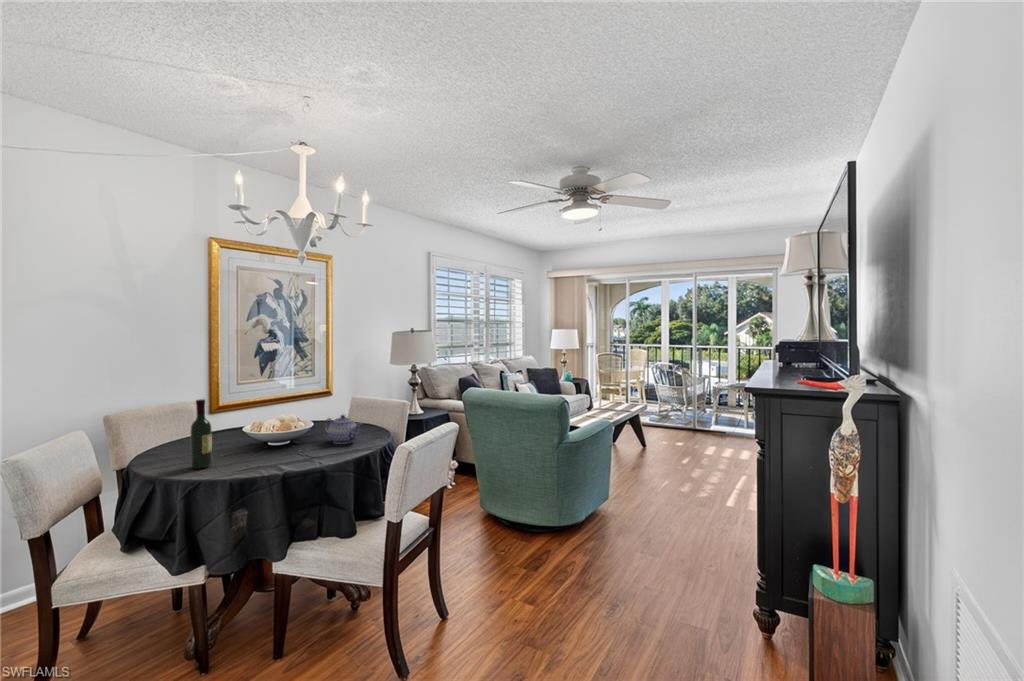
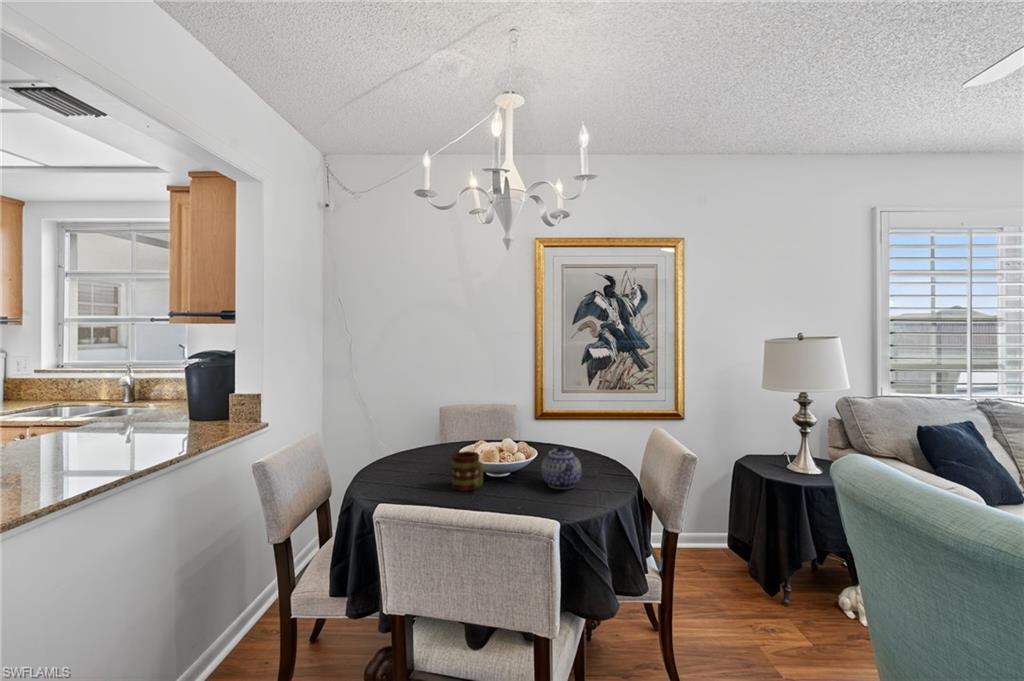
wine bottle: present [190,399,212,469] -> none [387,400,407,475]
mug: none [271,430,306,461] -> present [452,451,483,491]

